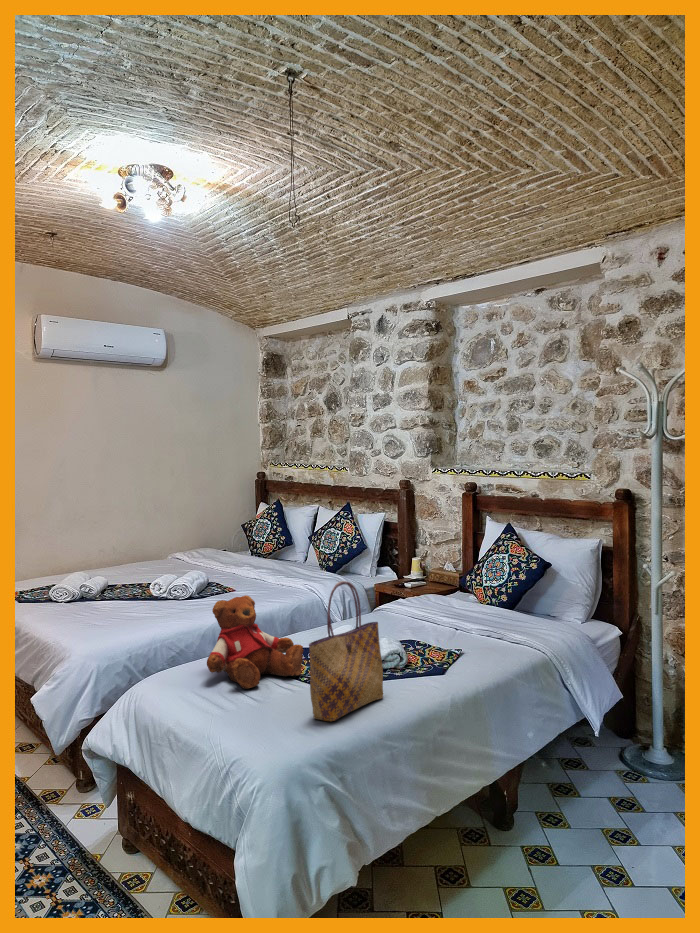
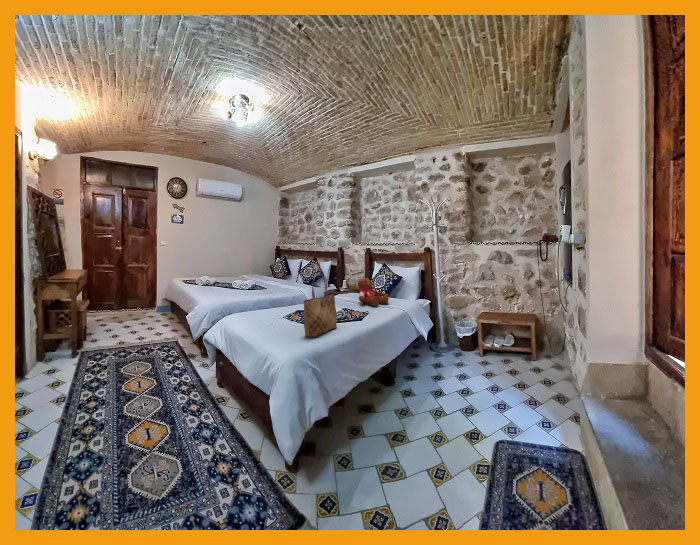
teddy bear: present [207,595,304,689] -> present [357,278,389,307]

